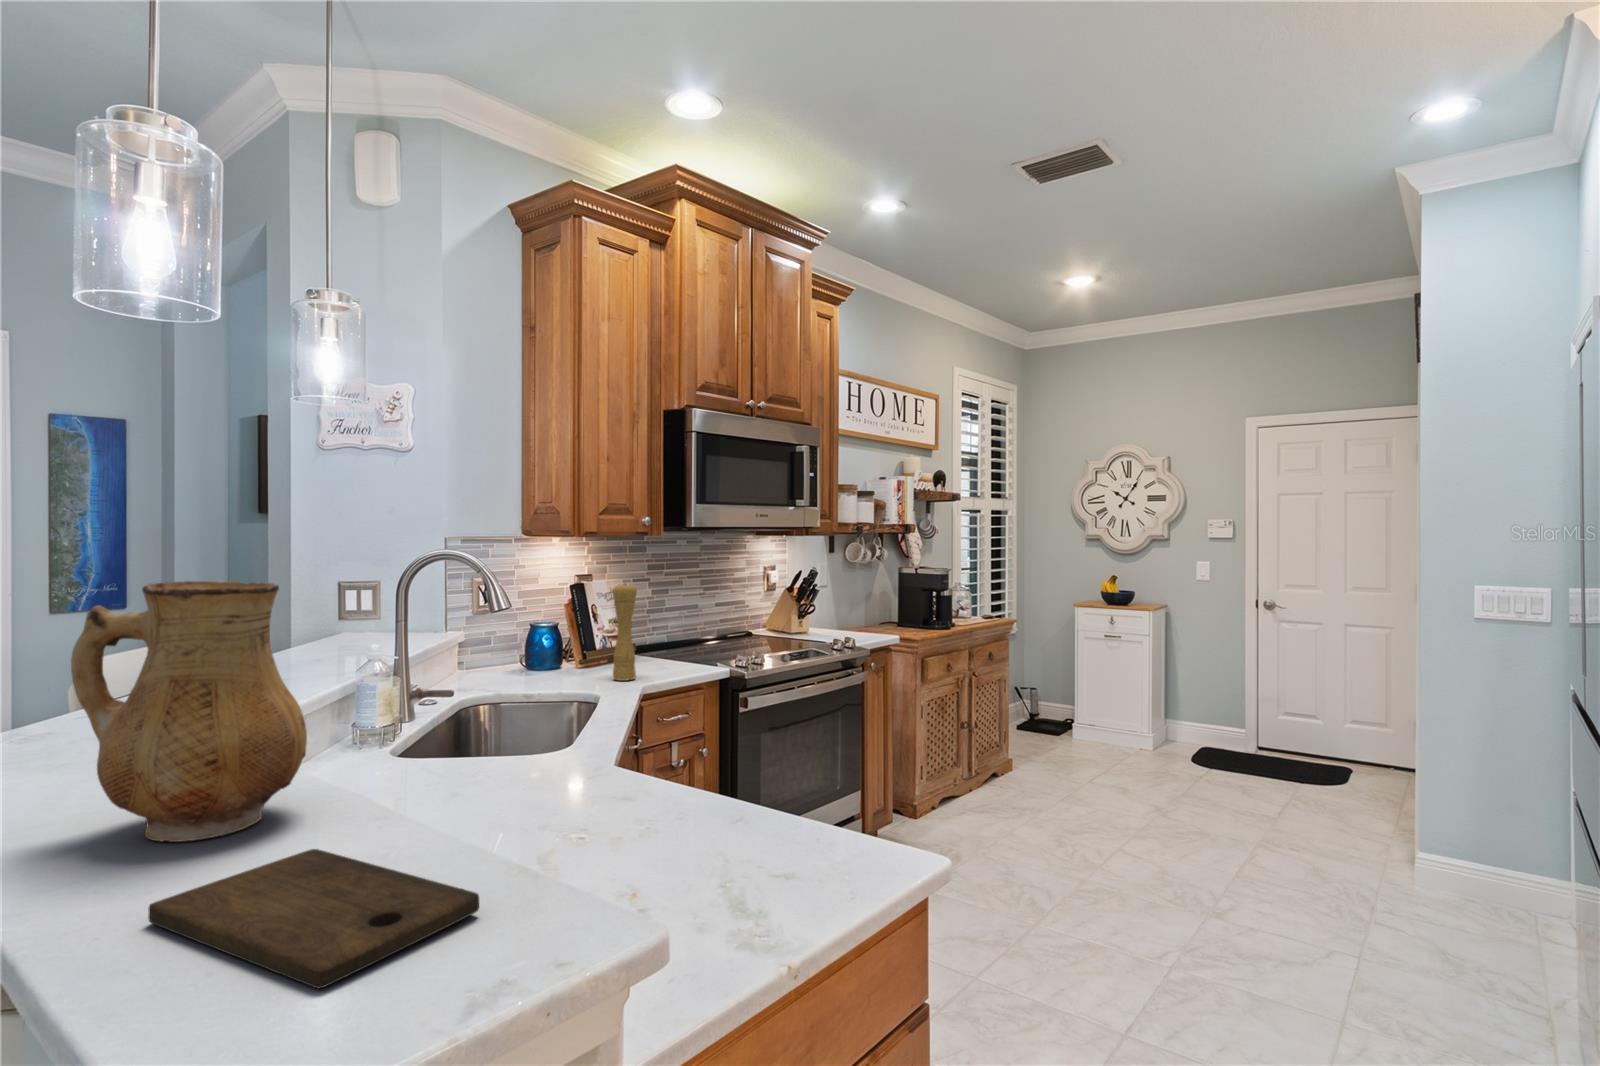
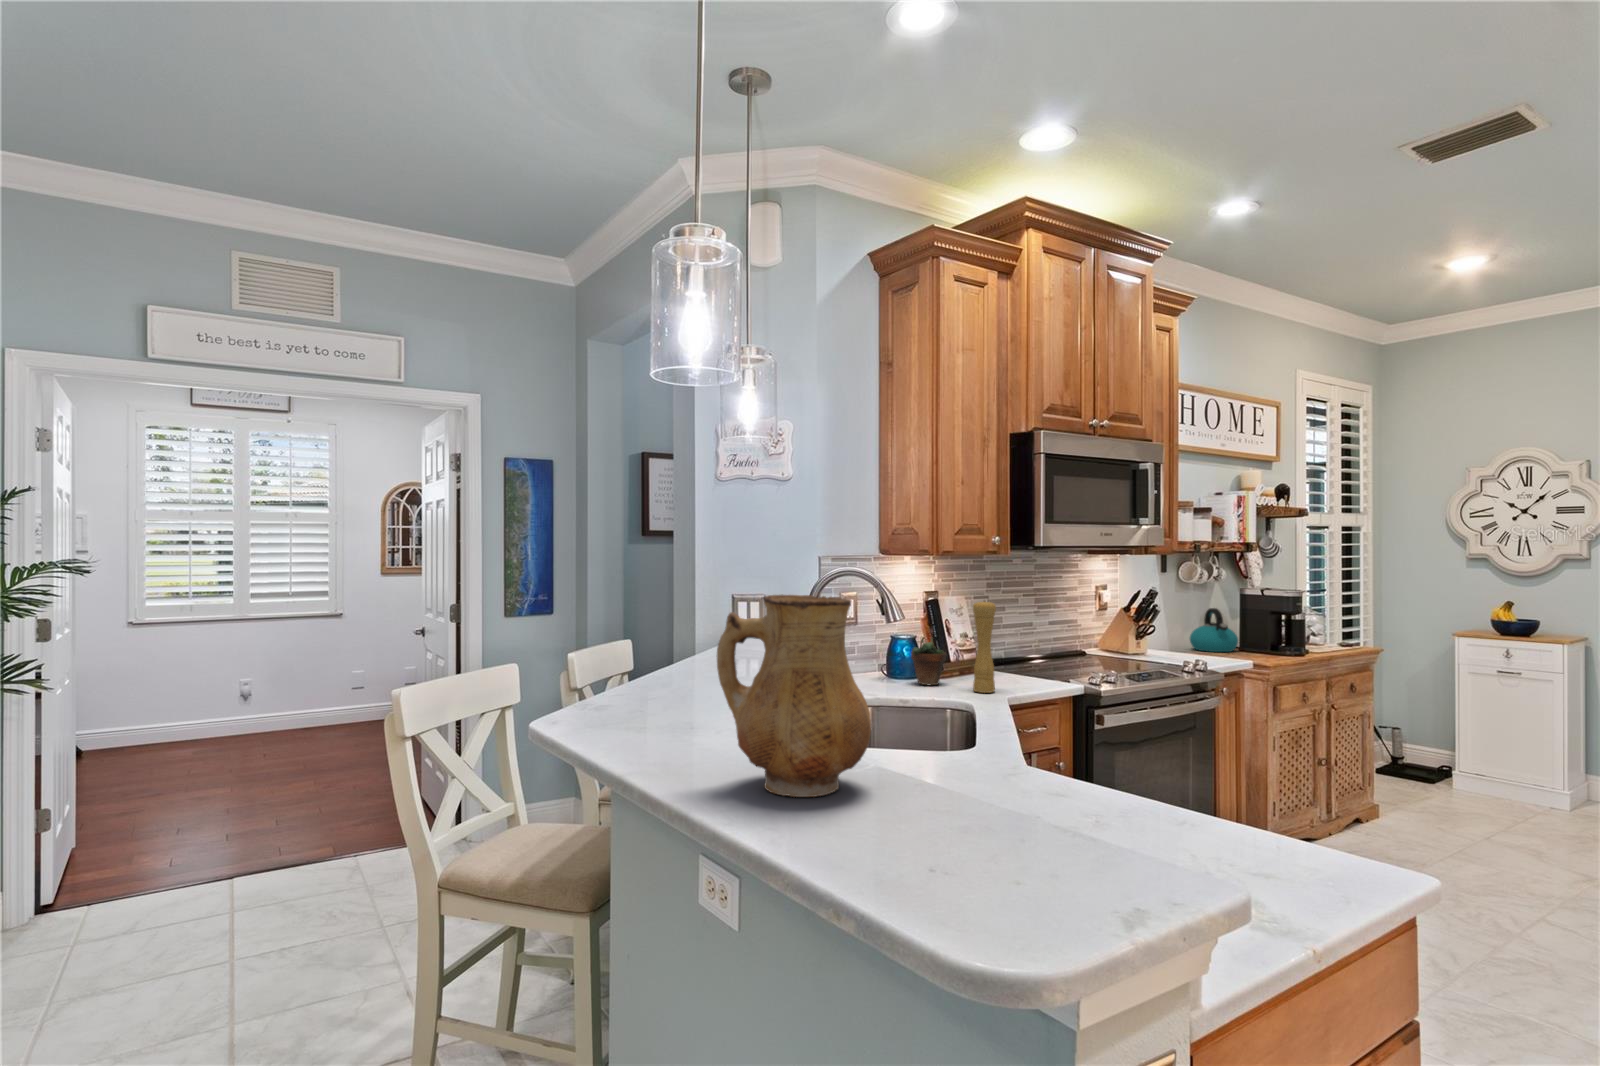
kettle: none [853,587,894,628] -> present [1190,608,1238,652]
succulent plant: none [550,613,589,676] -> present [911,630,946,685]
cutting board: present [148,849,479,989] -> none [842,811,1095,914]

